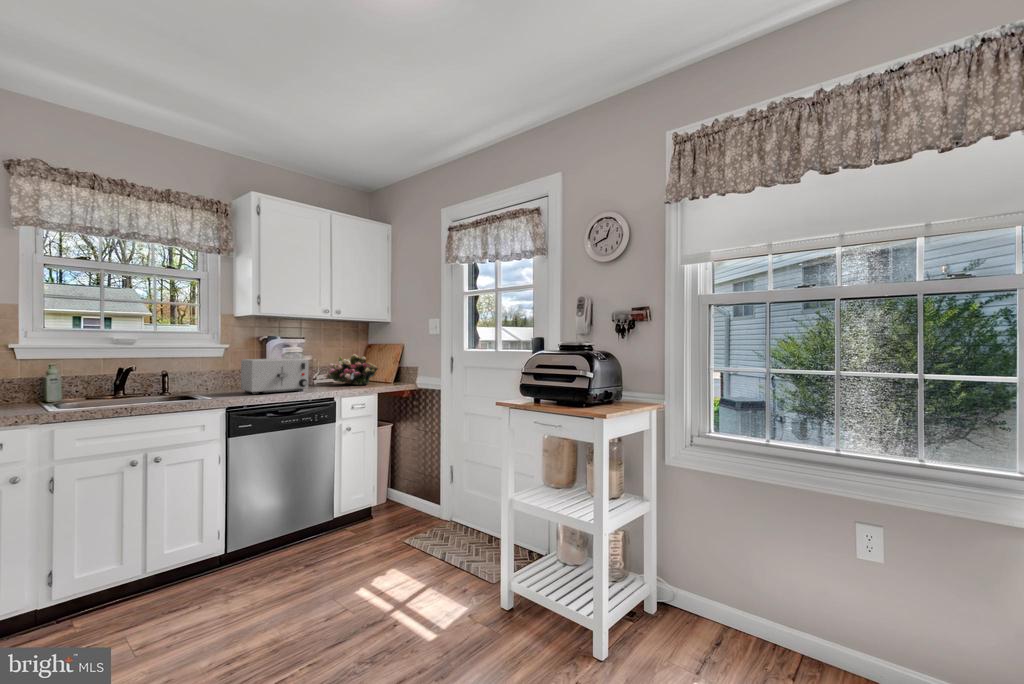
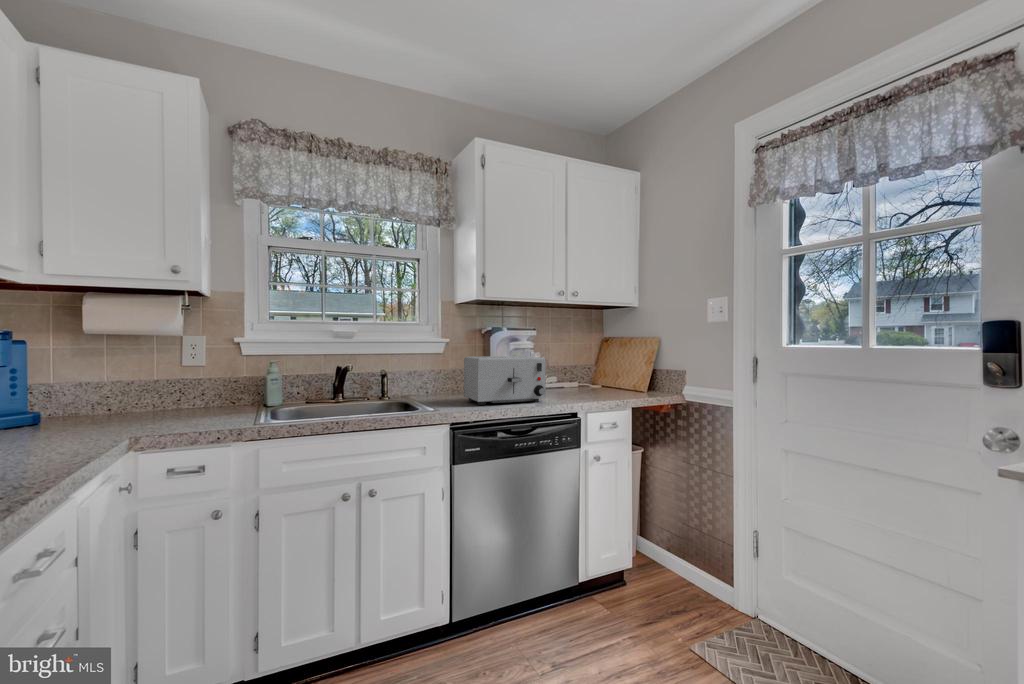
flower arrangement: present [324,354,378,385] -> none [558,351,631,395]

